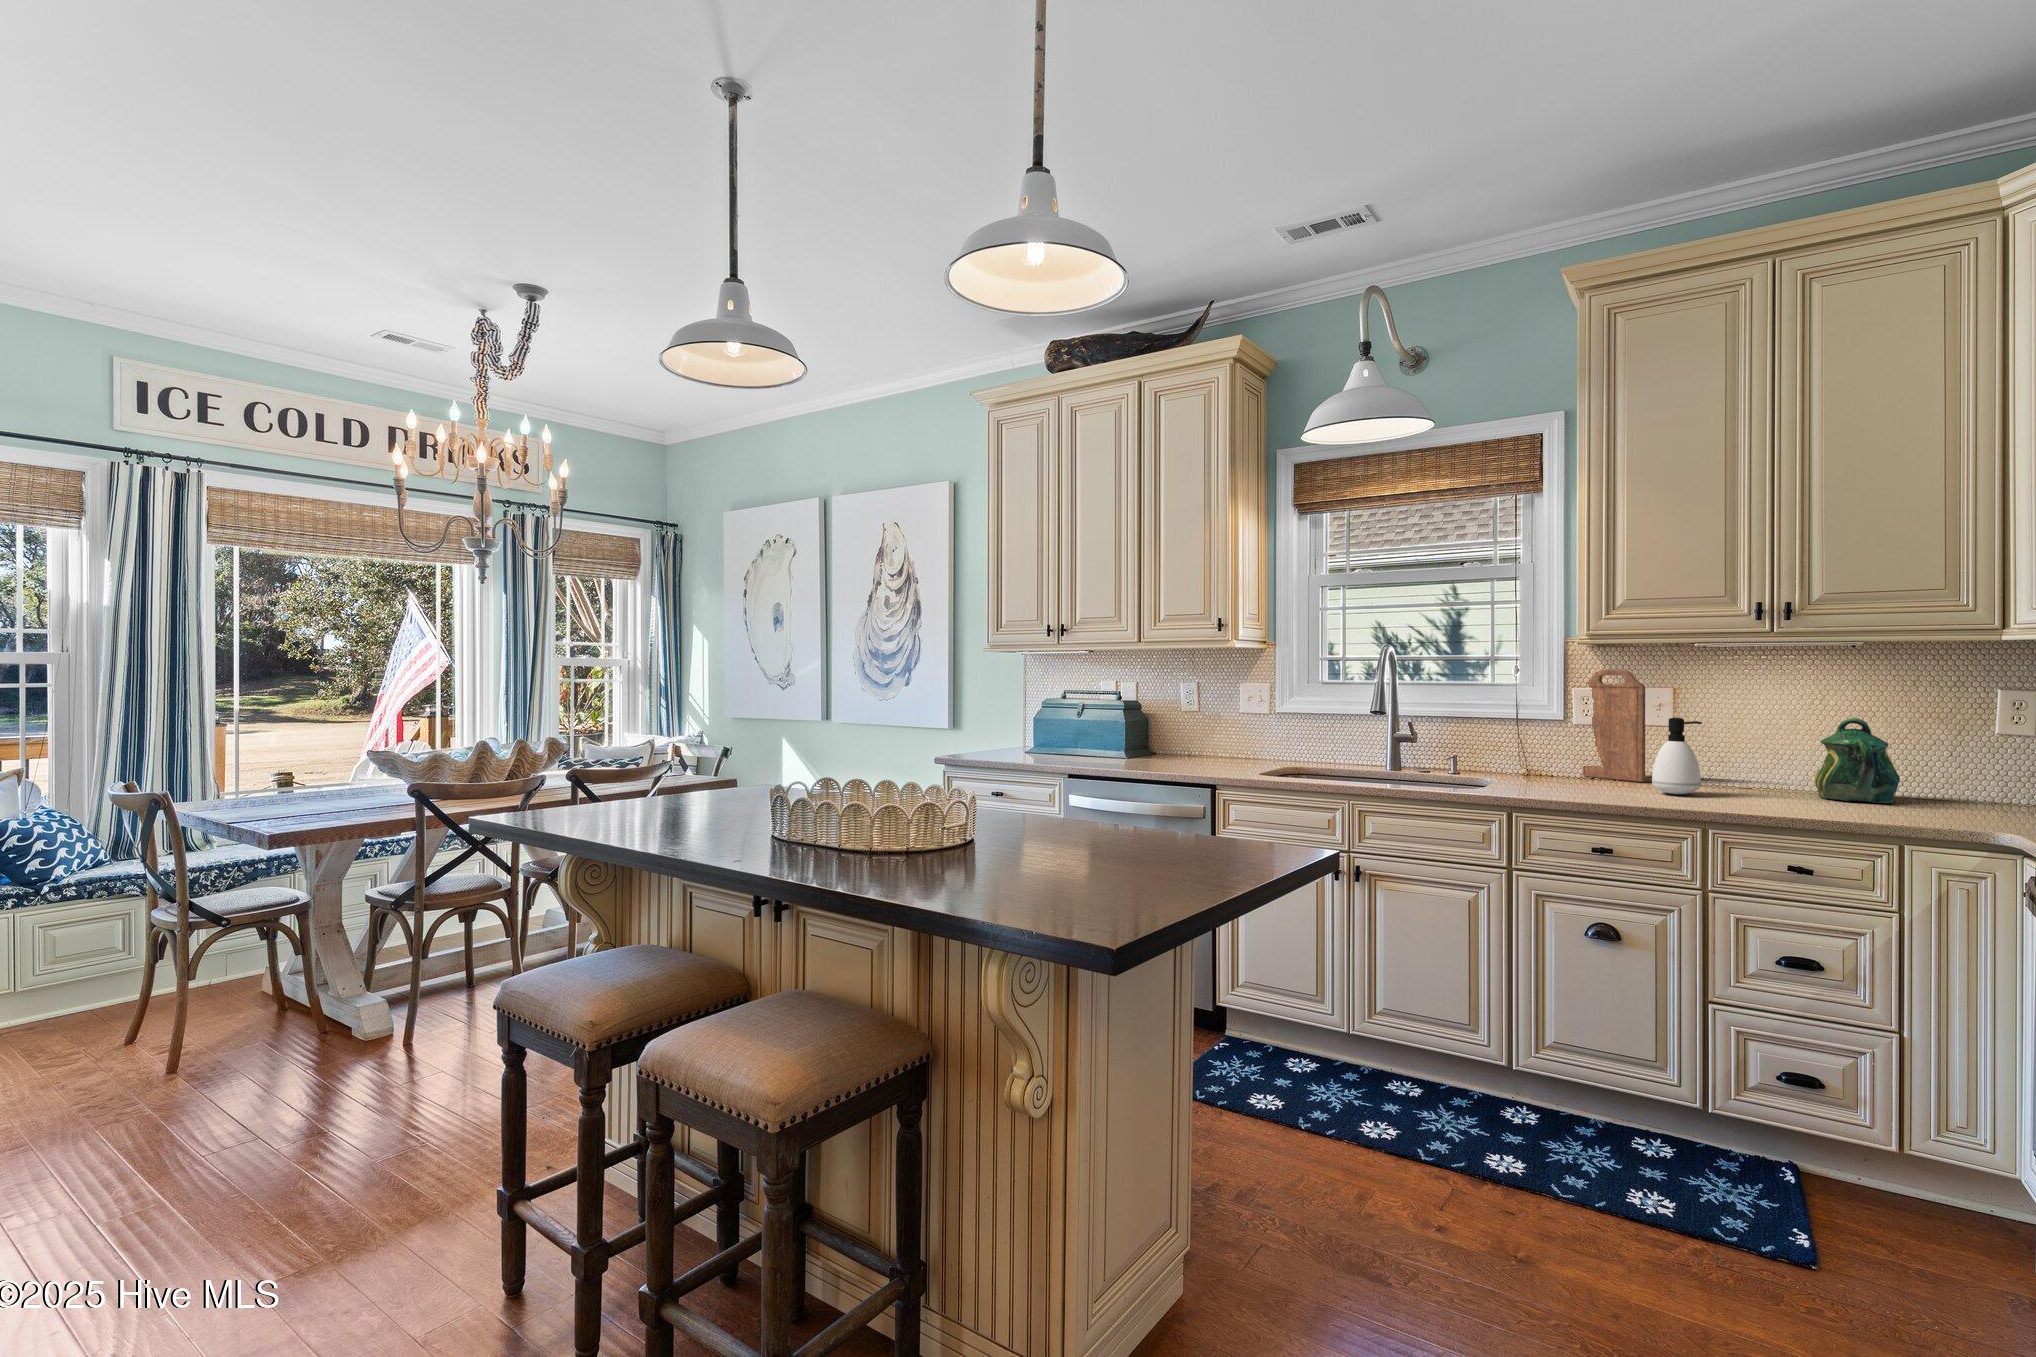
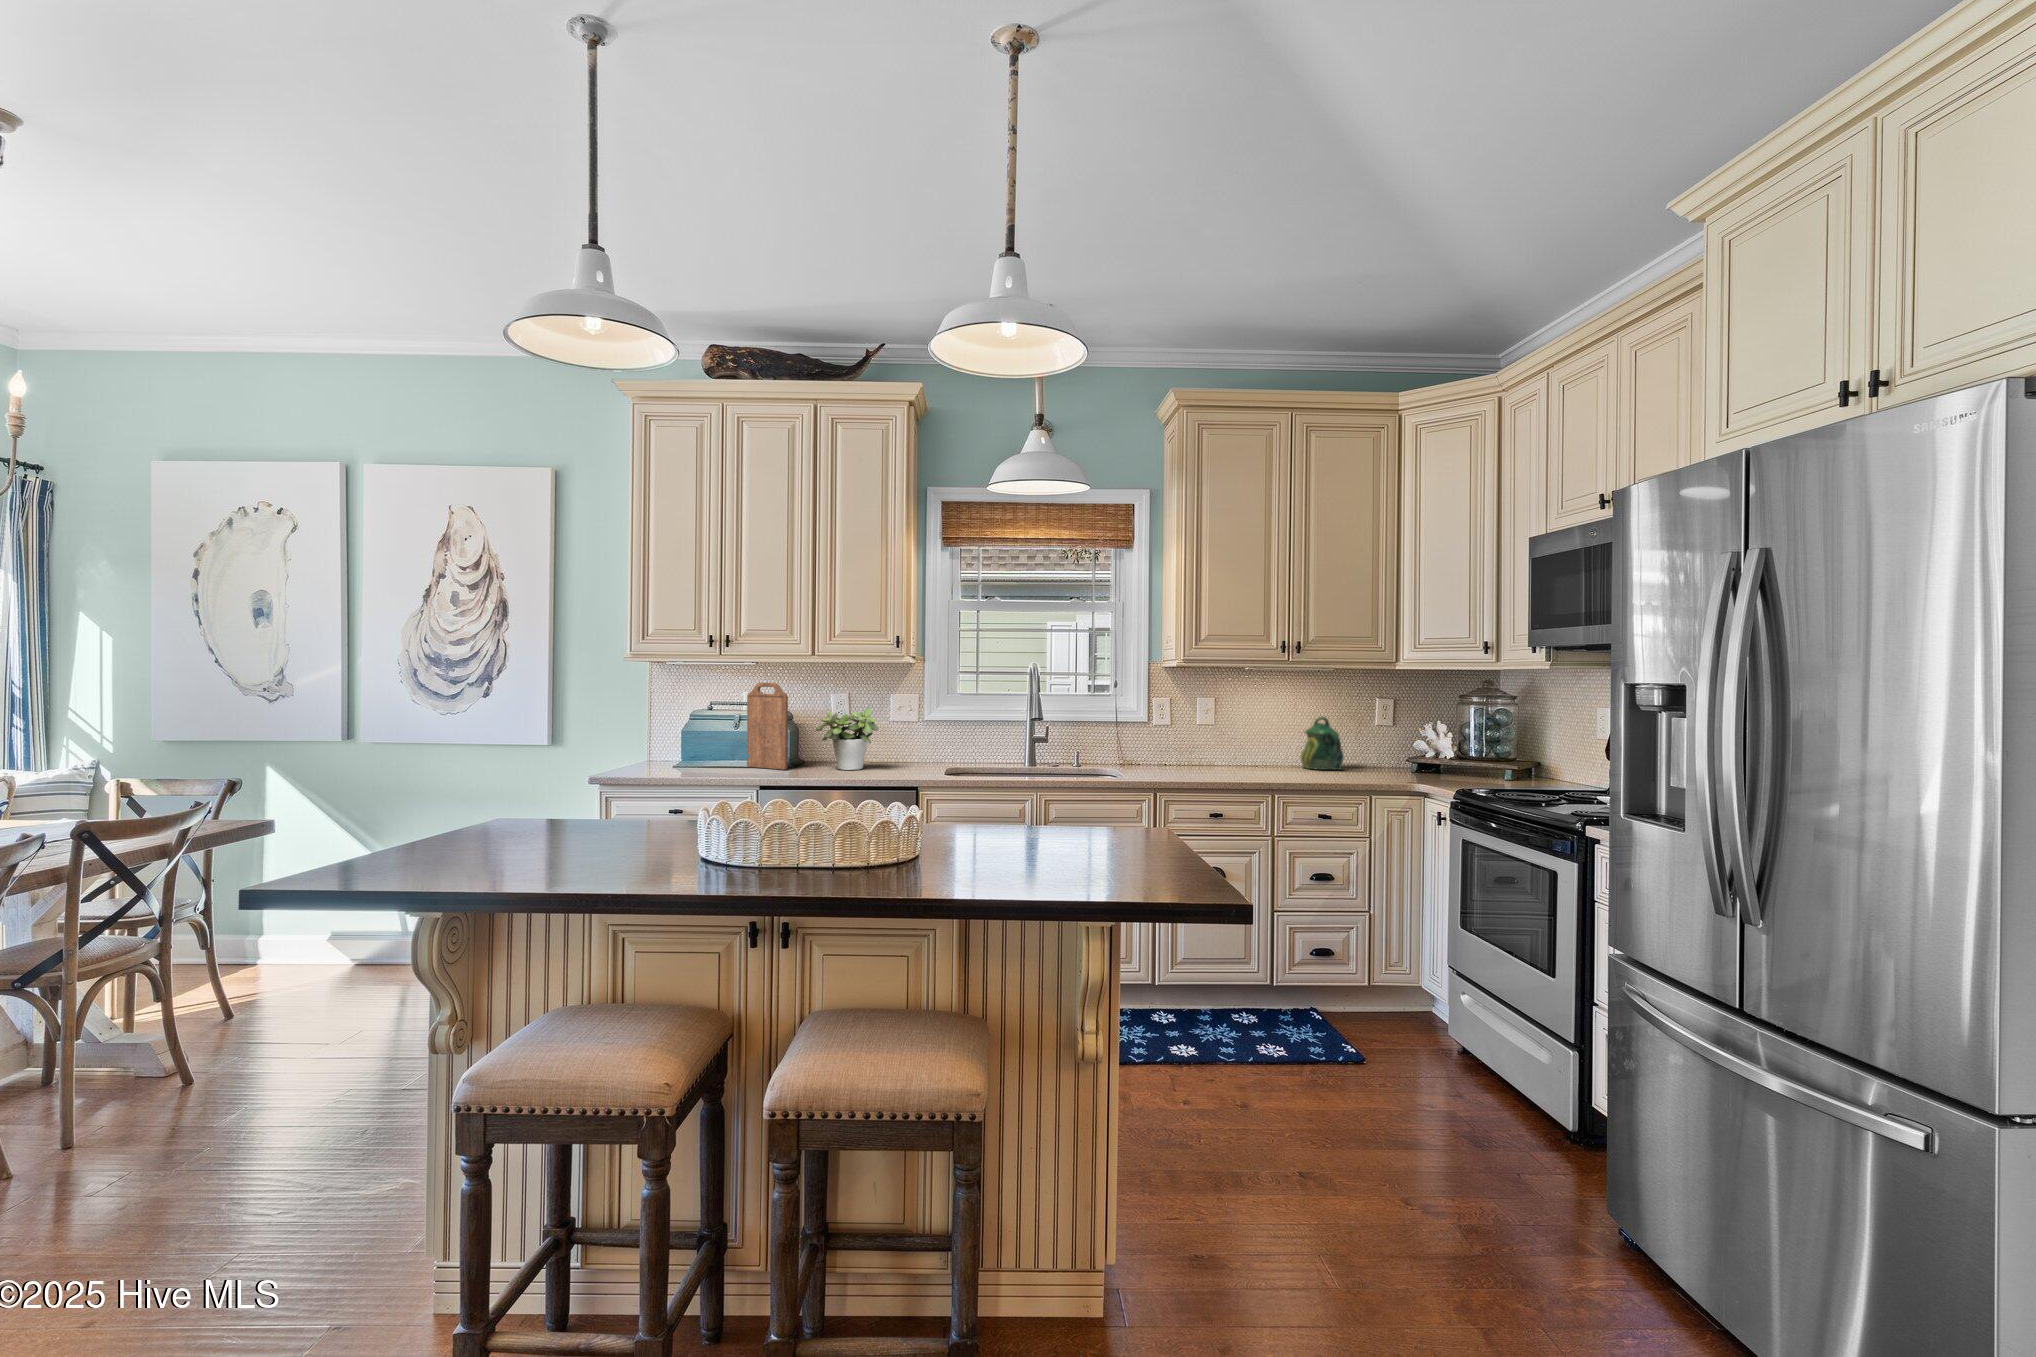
cutting board: present [1583,670,1645,782] -> present [747,682,788,770]
potted plant: none [1139,698,1206,764] -> present [815,708,879,770]
soap dispenser: present [1652,718,1702,794] -> none [1221,719,1252,772]

